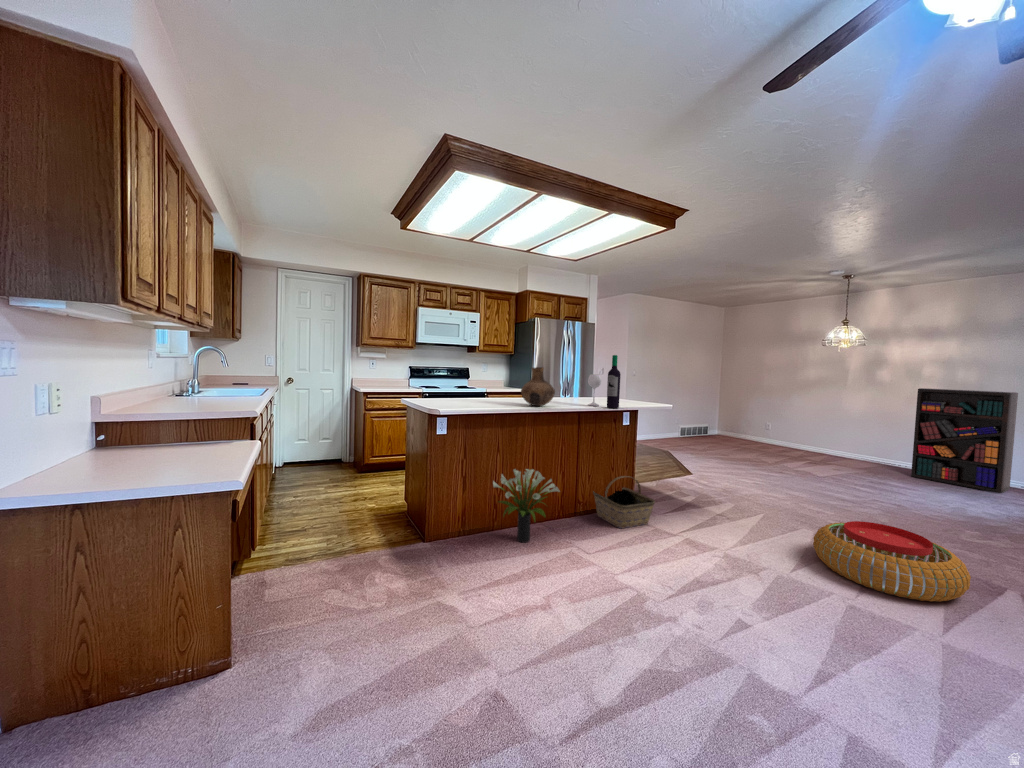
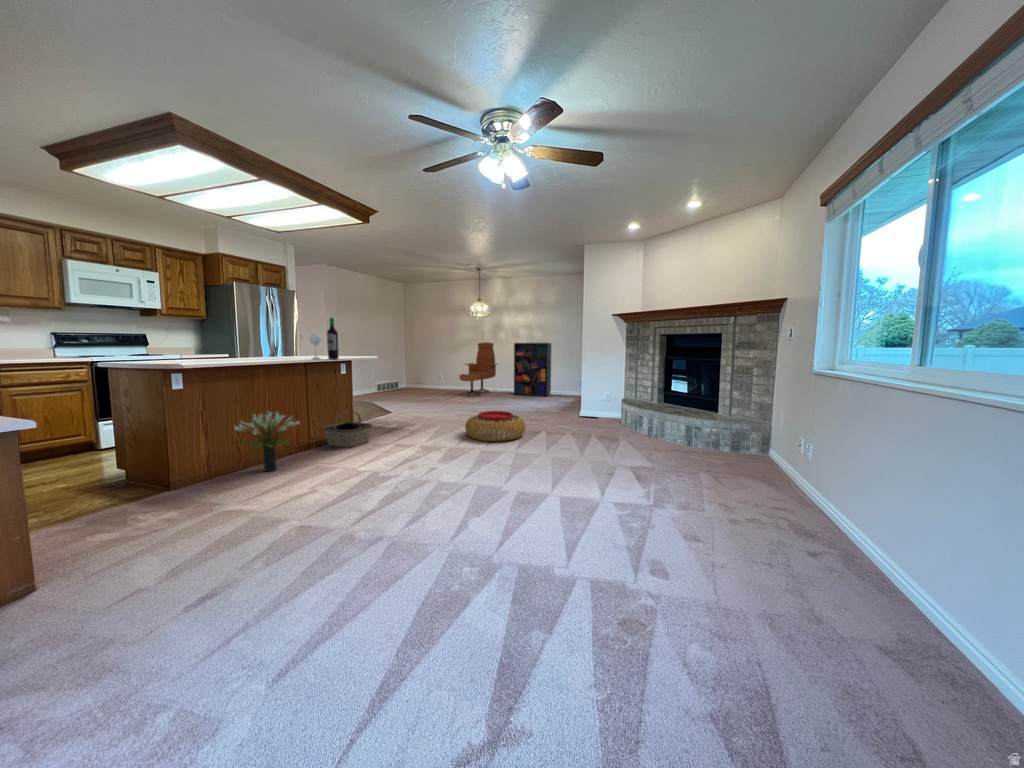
vase: present [521,367,555,406] -> none [248,327,283,361]
lounge chair: none [800,384,879,470] -> present [460,342,497,395]

